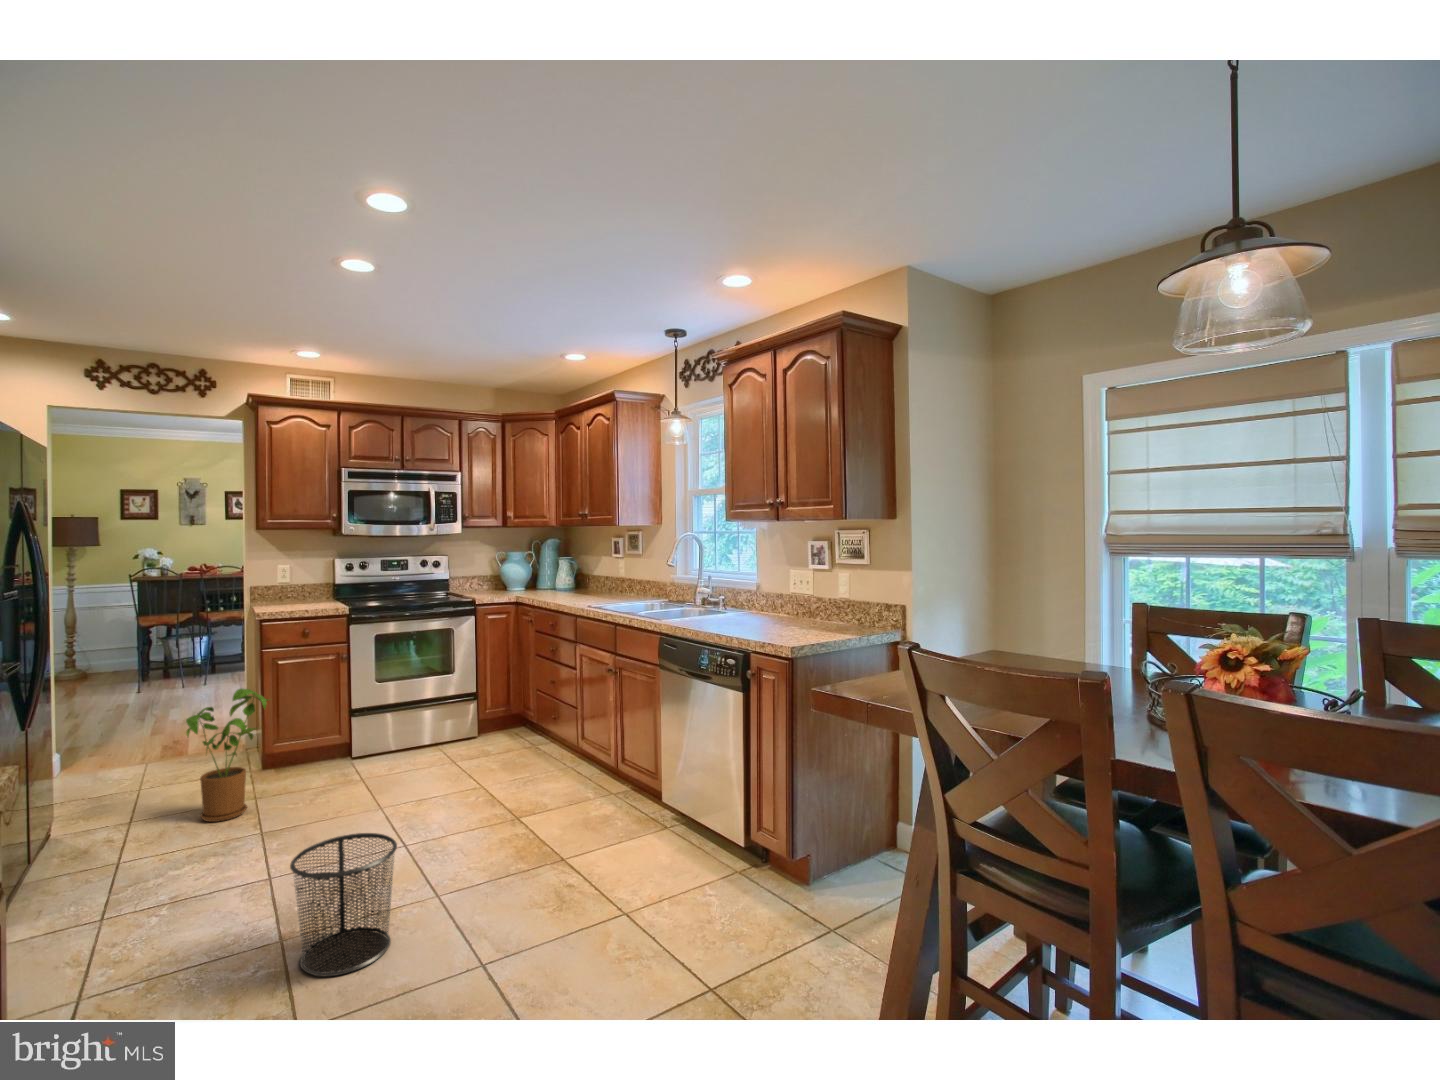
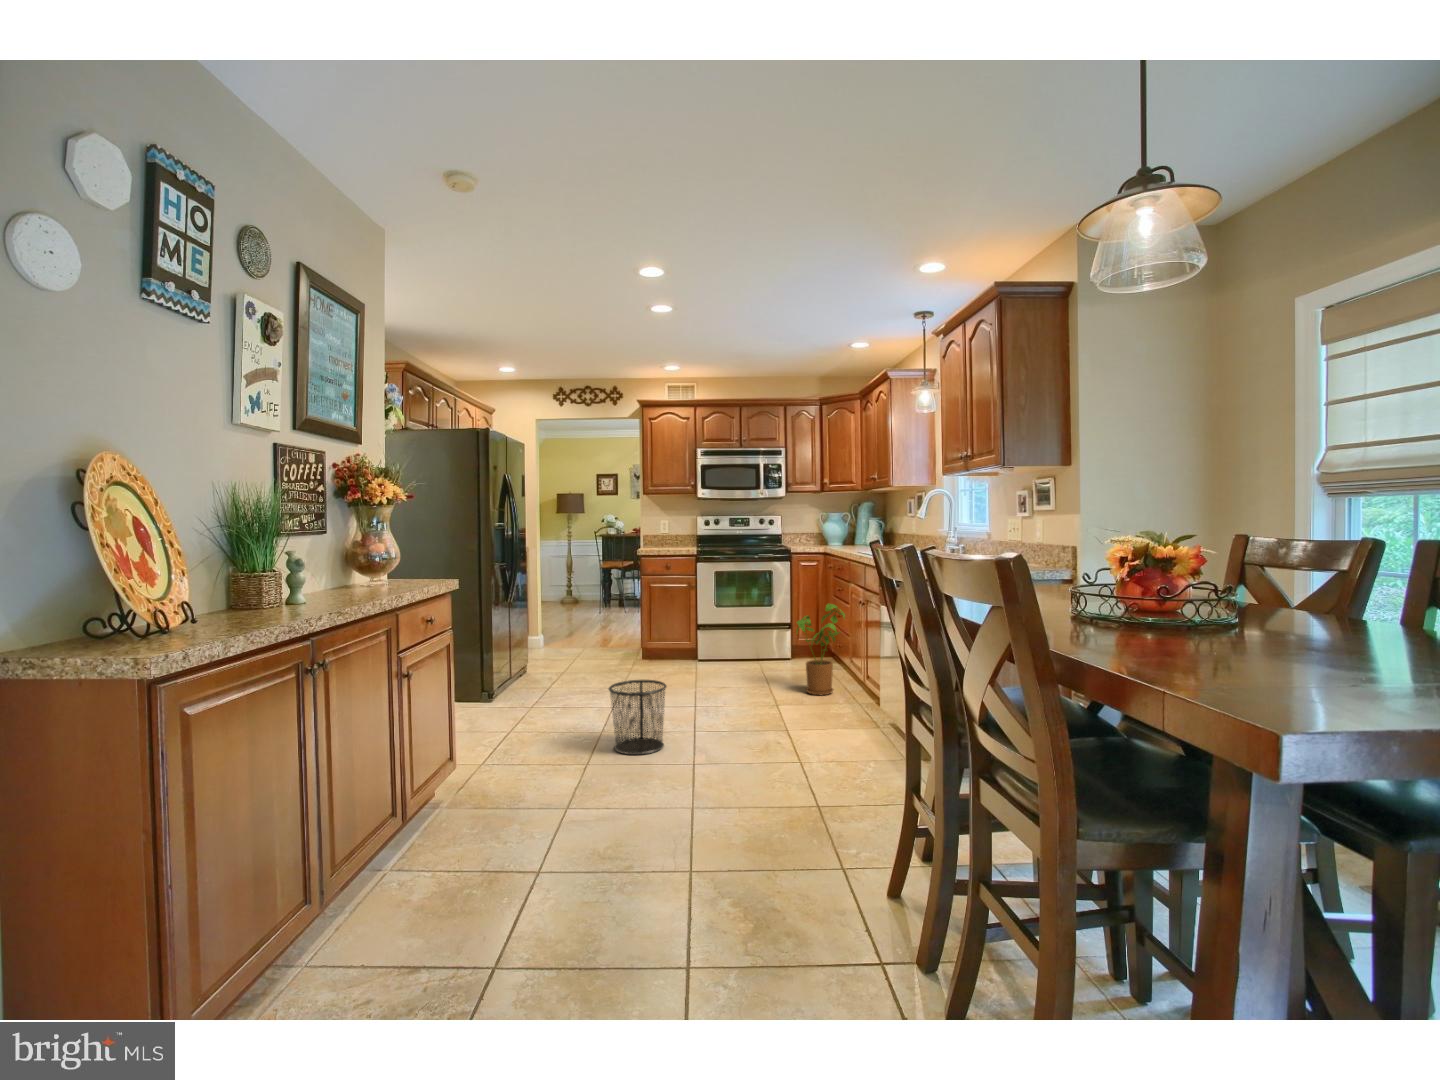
house plant: present [186,688,269,822] -> present [796,604,845,695]

